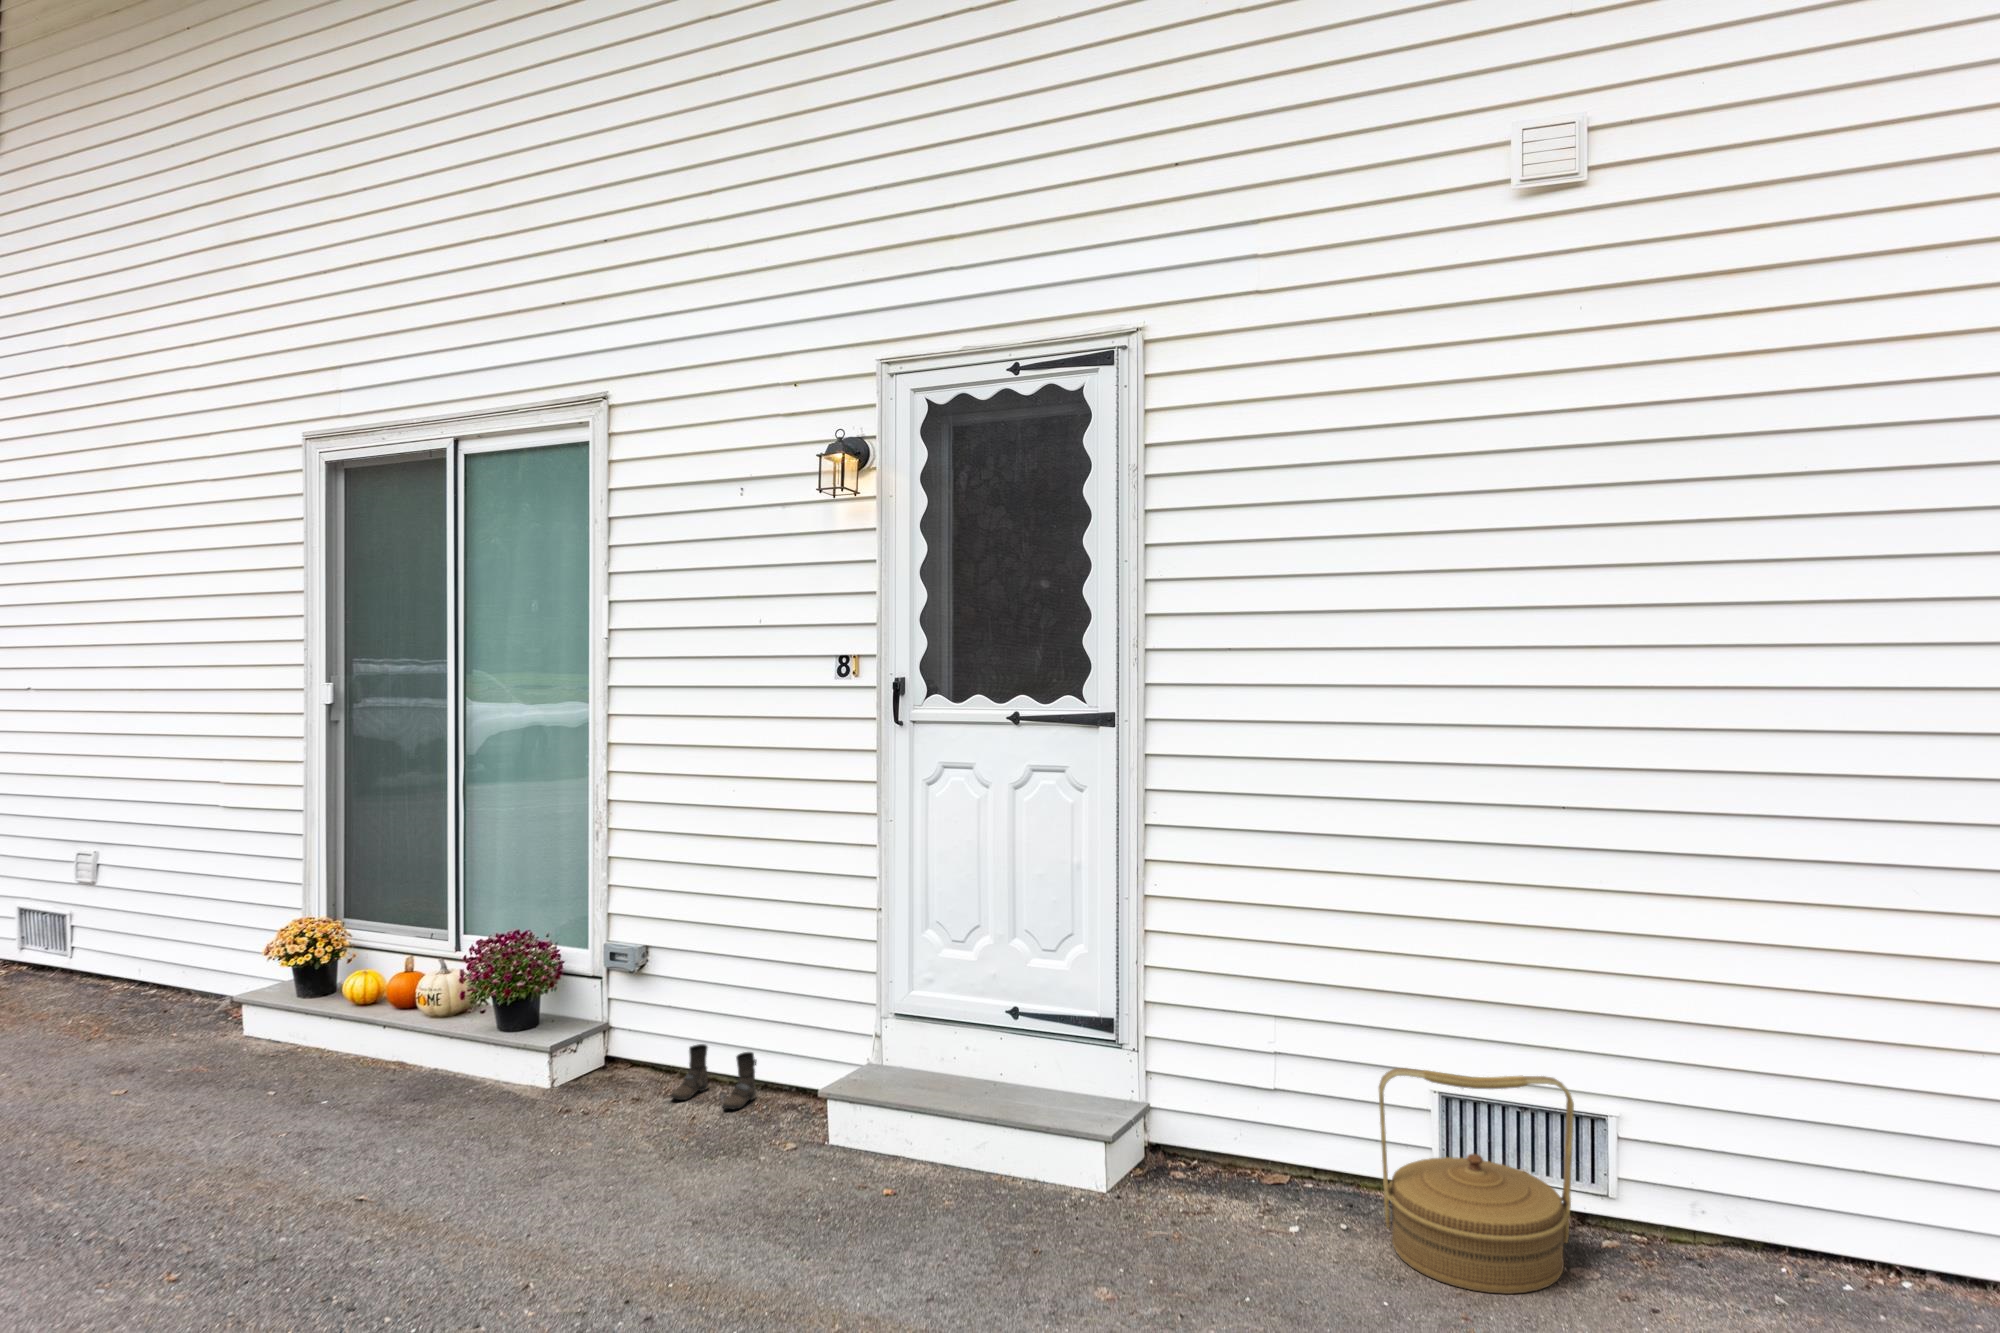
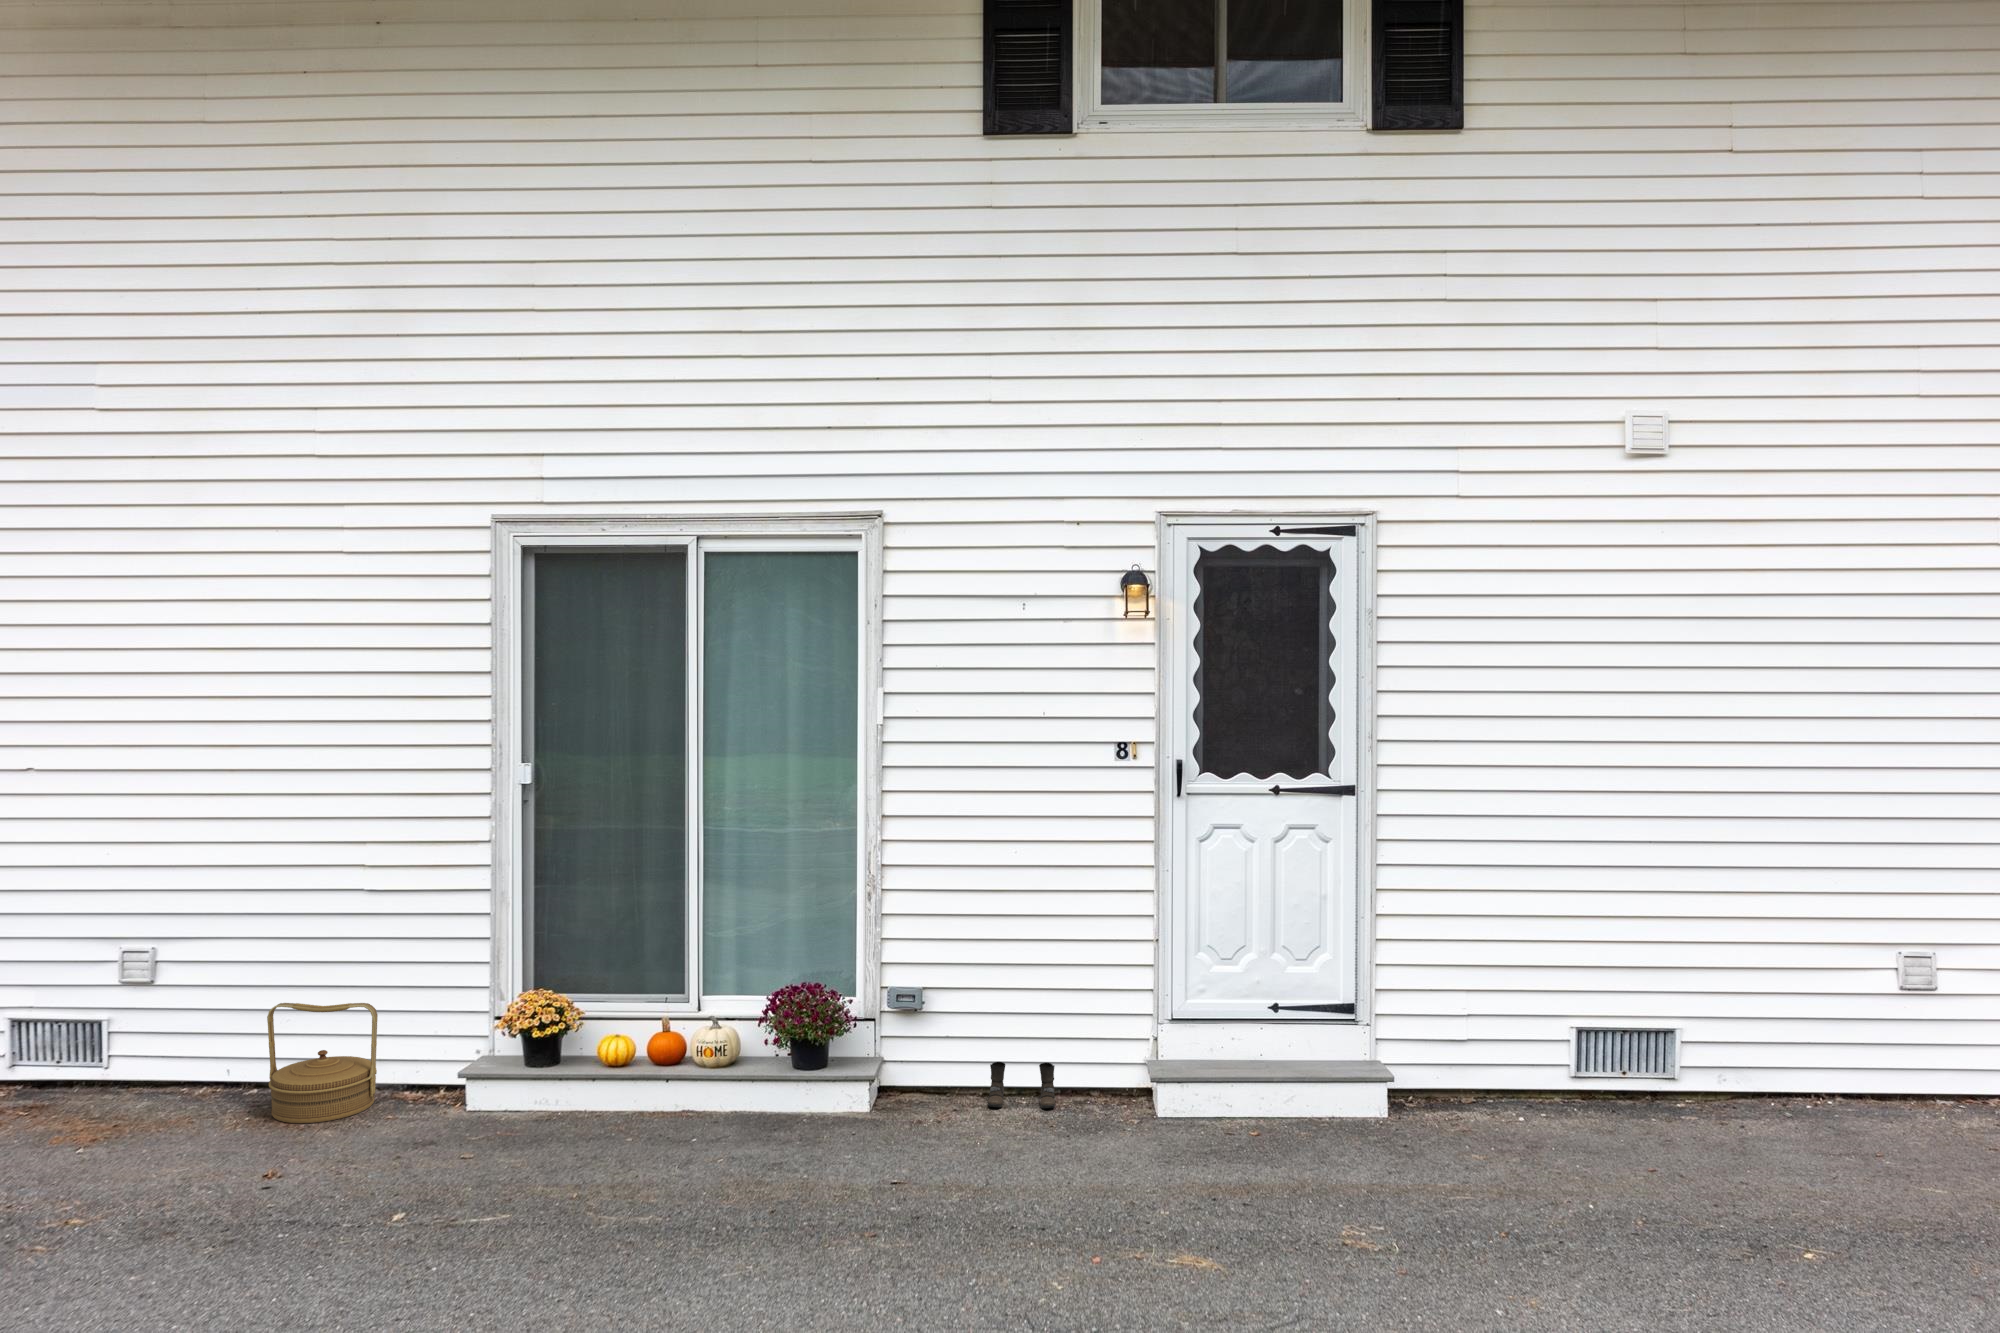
woven basket: present [1379,1068,1574,1294] -> present [267,1003,378,1123]

